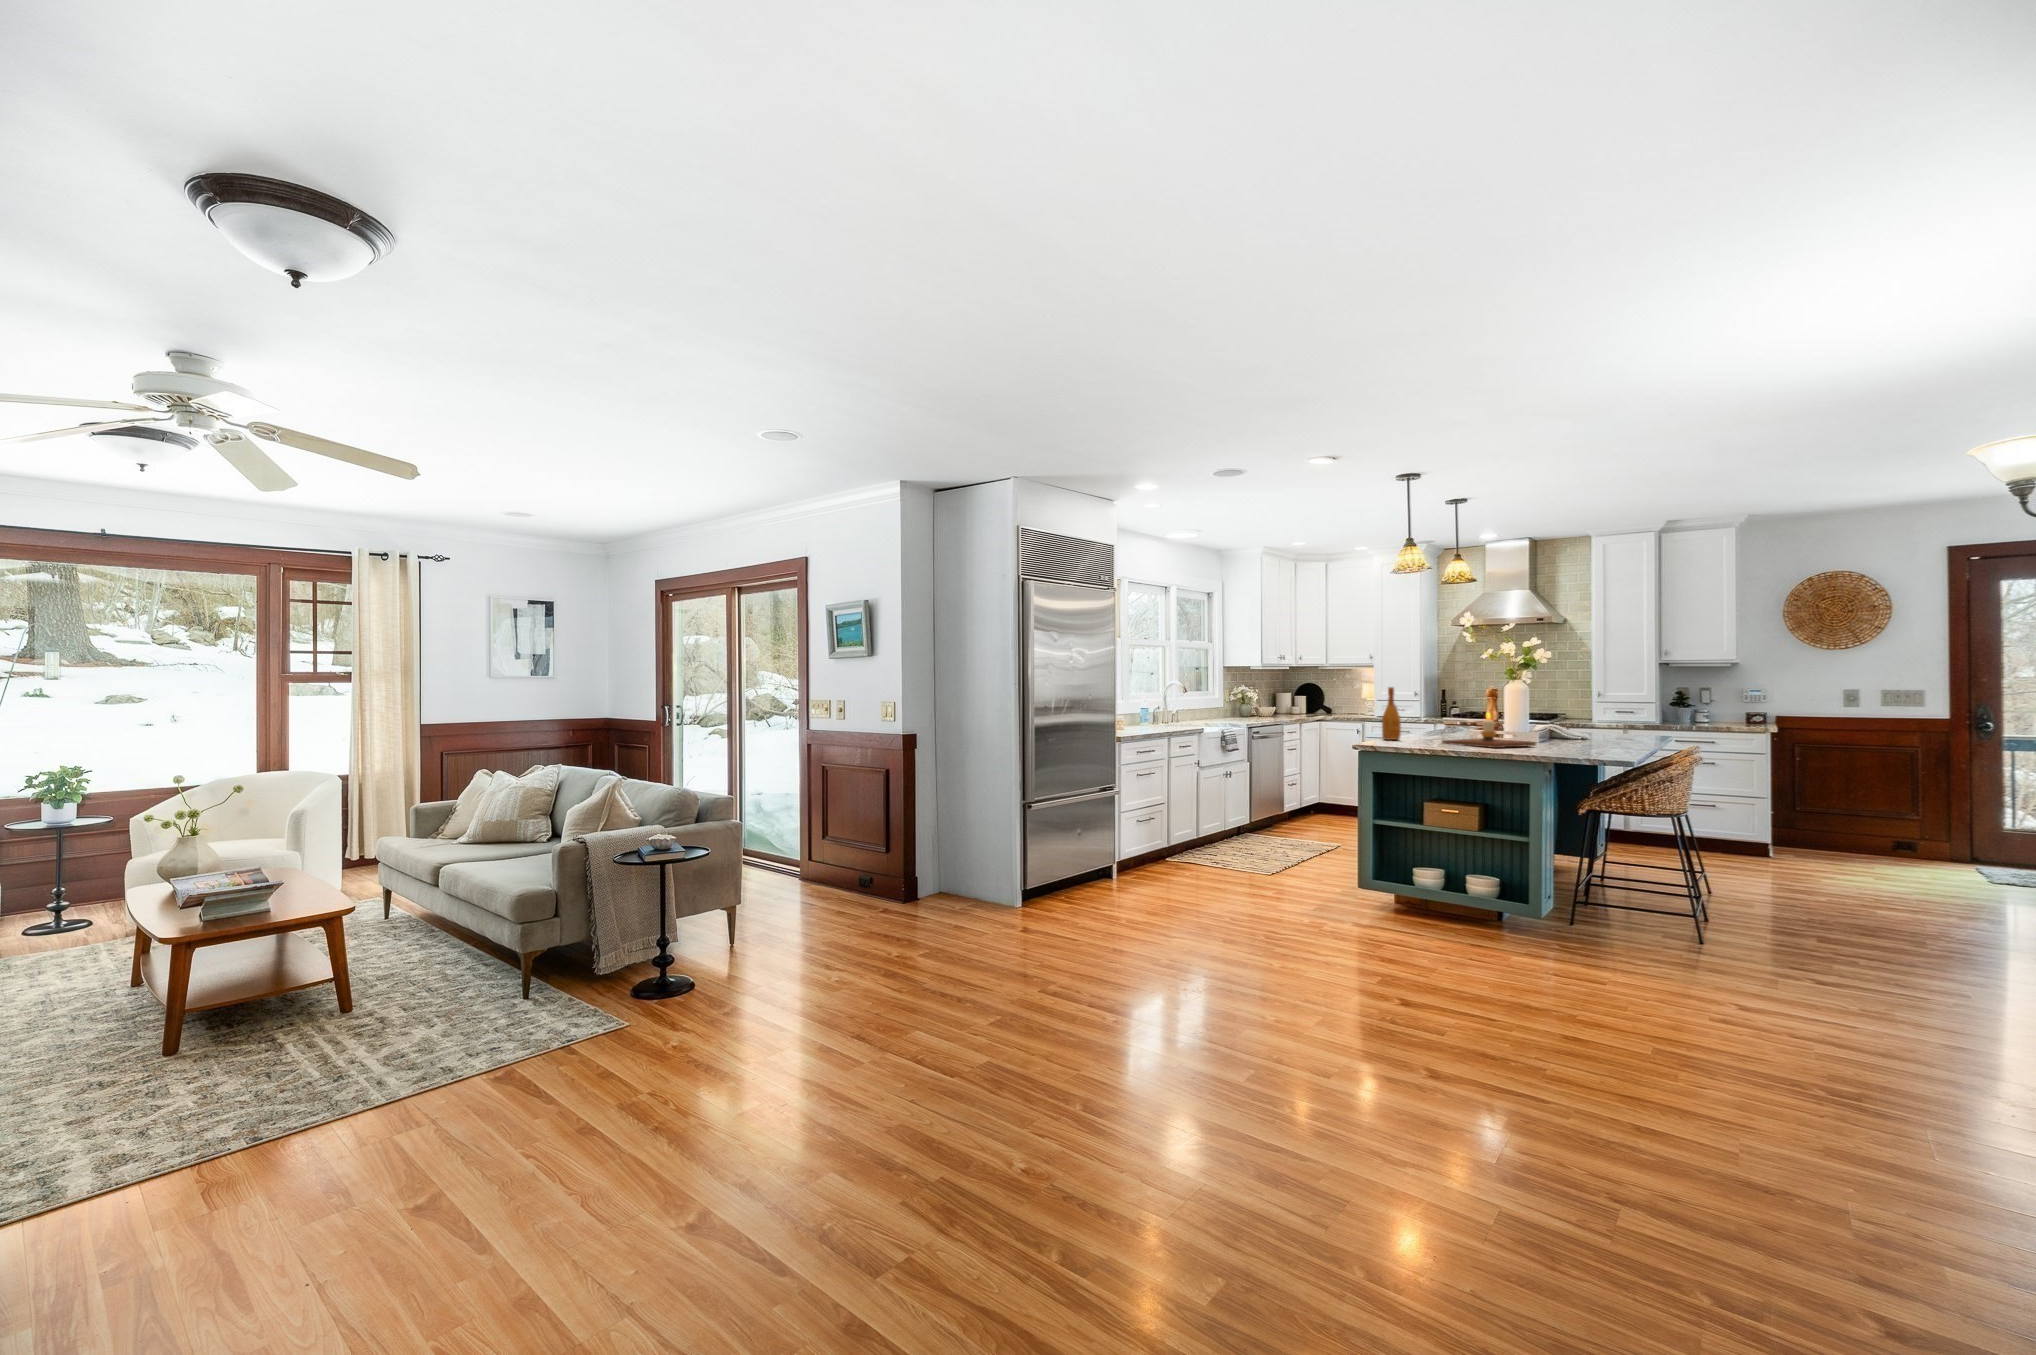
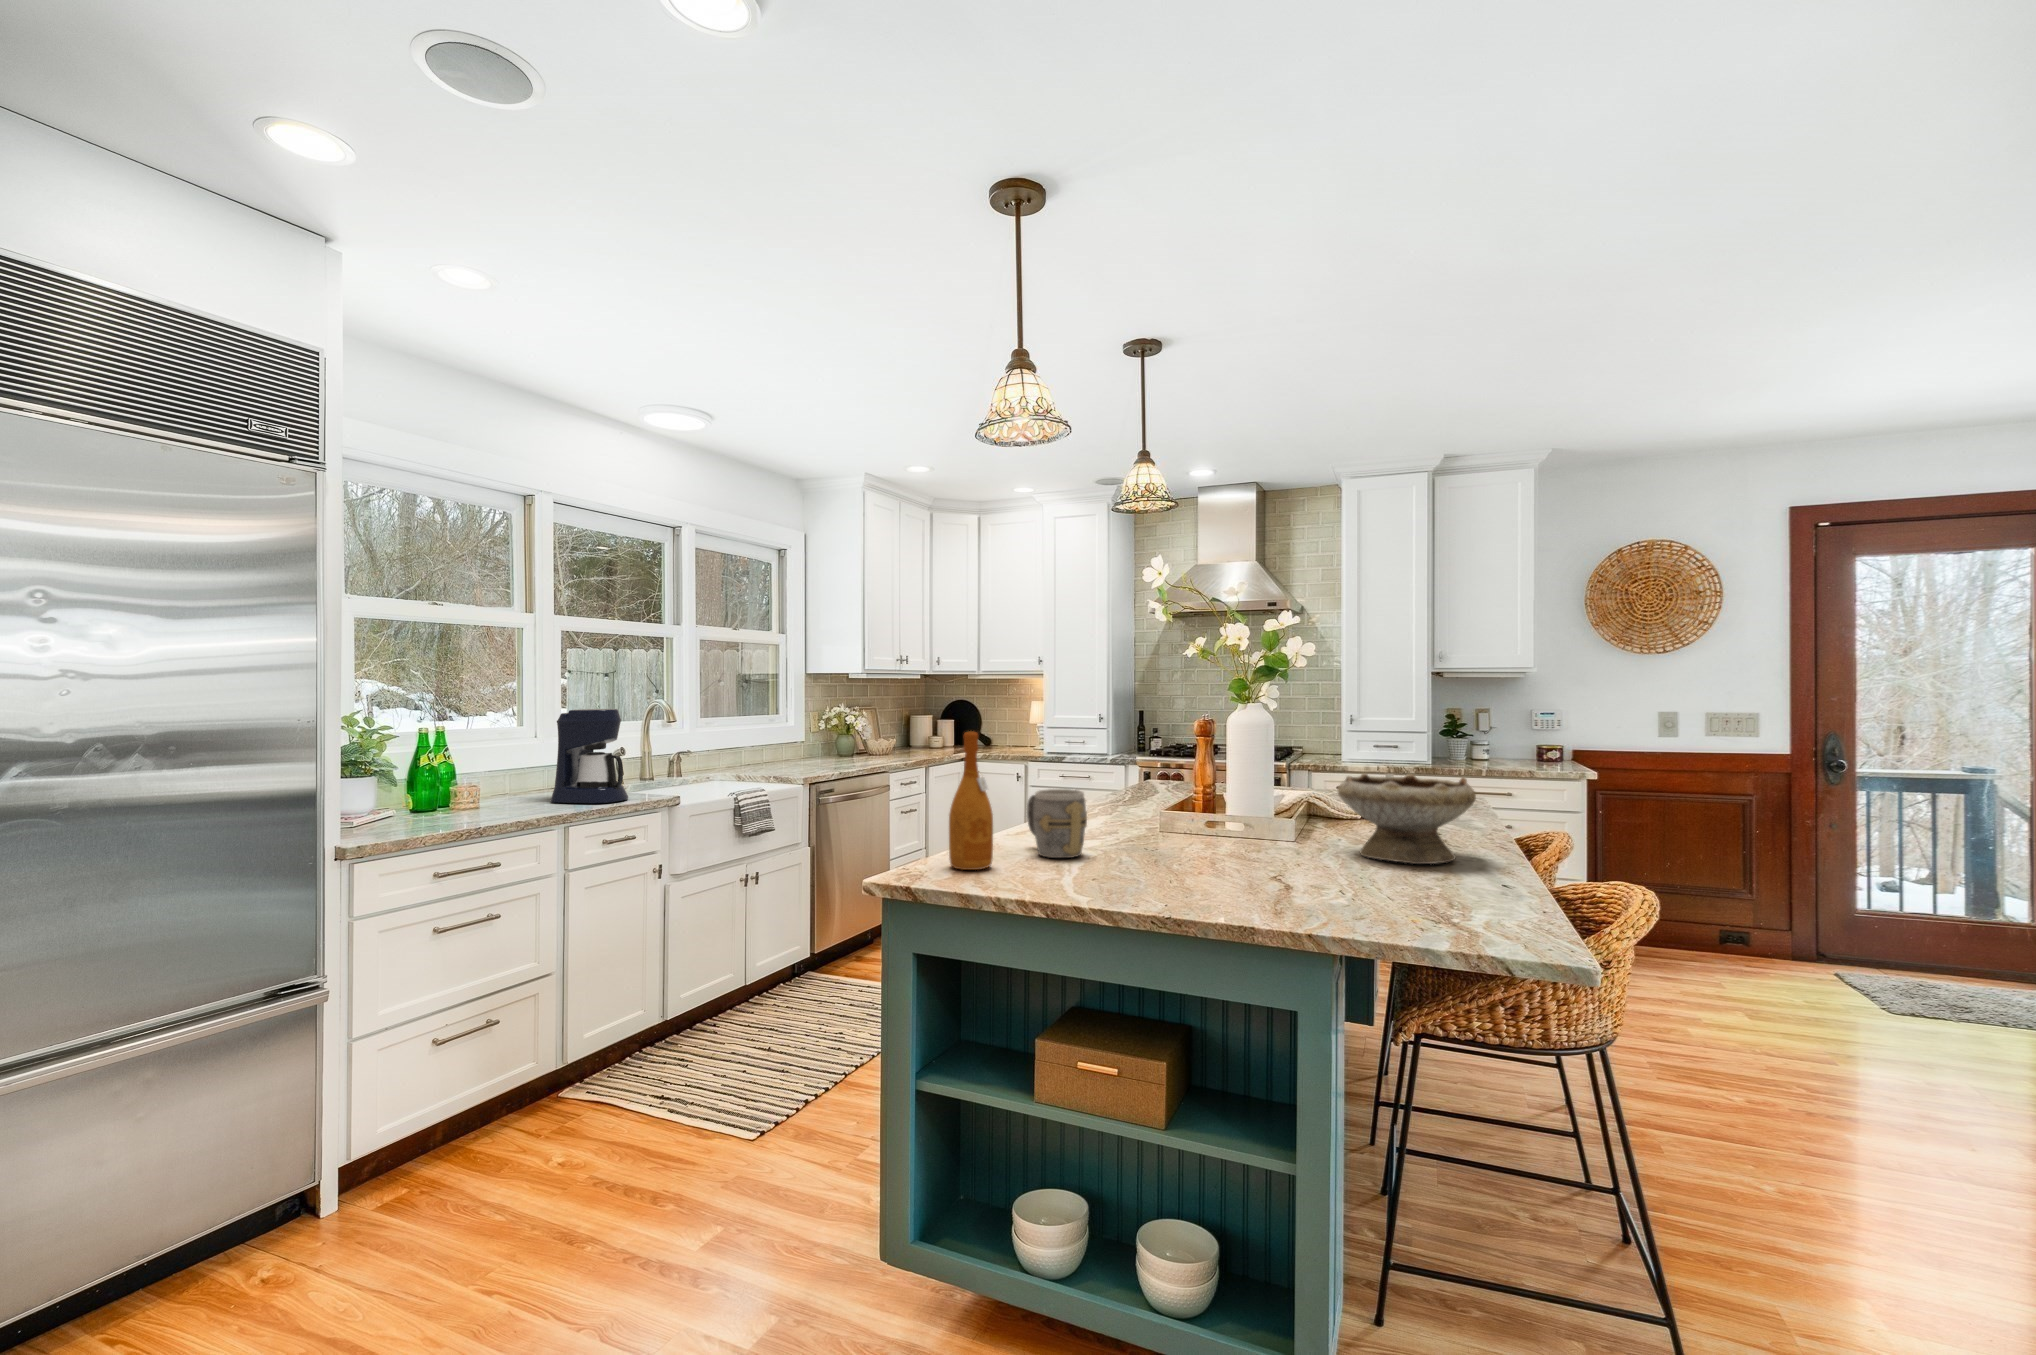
coffee maker: none [1144,683,1178,728] -> present [551,709,628,803]
bowl: none [1558,708,1625,745] -> present [1338,773,1476,864]
mug: none [1409,713,1438,740] -> present [1027,789,1087,858]
candle: present [1442,713,1536,748] -> none [1086,797,1305,909]

